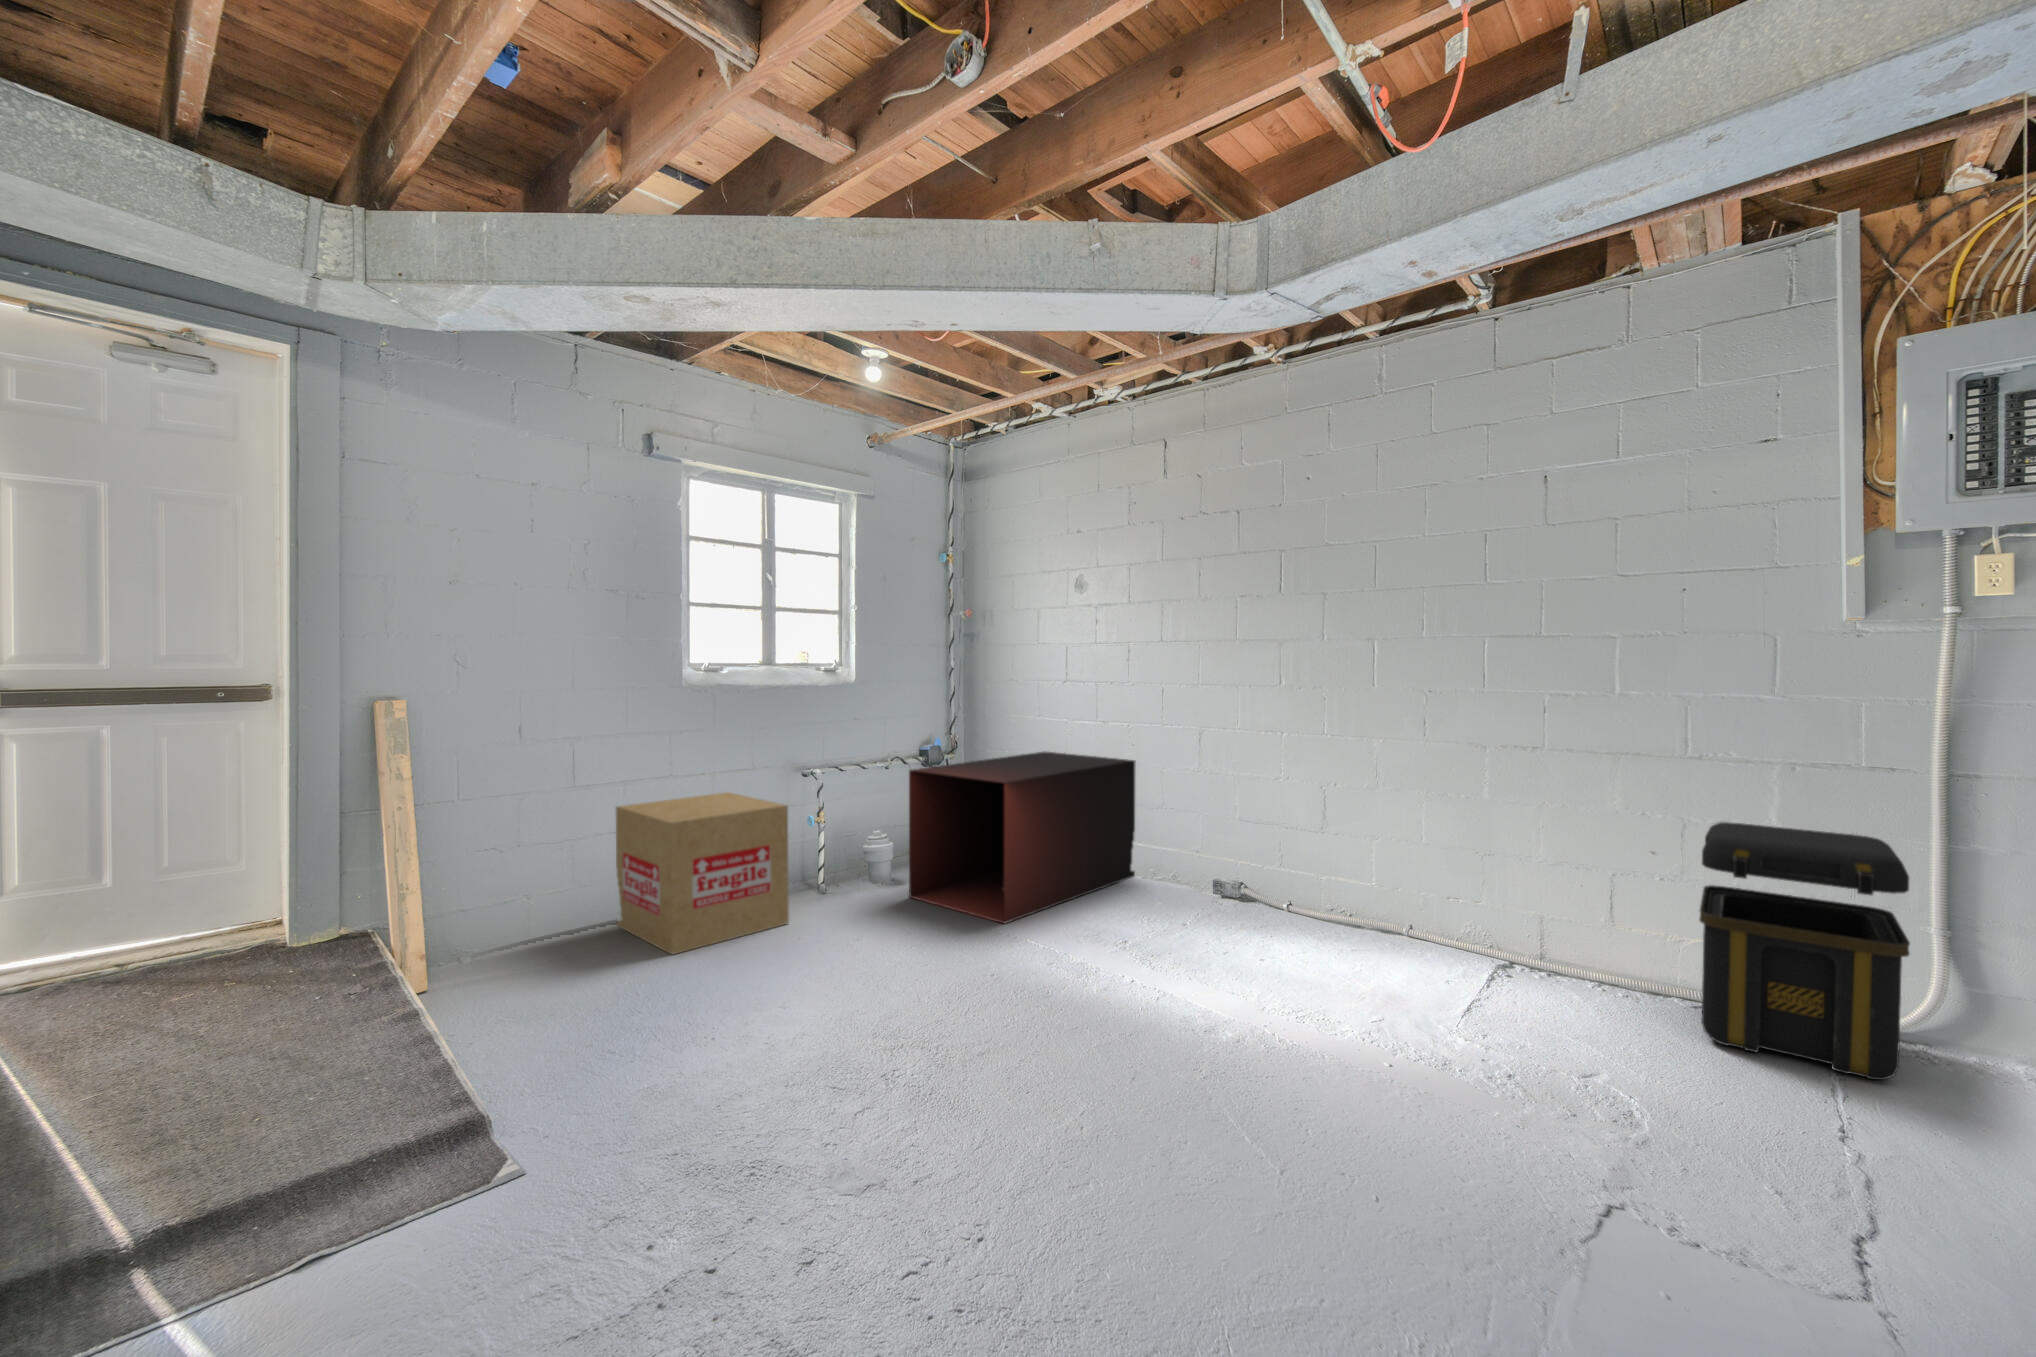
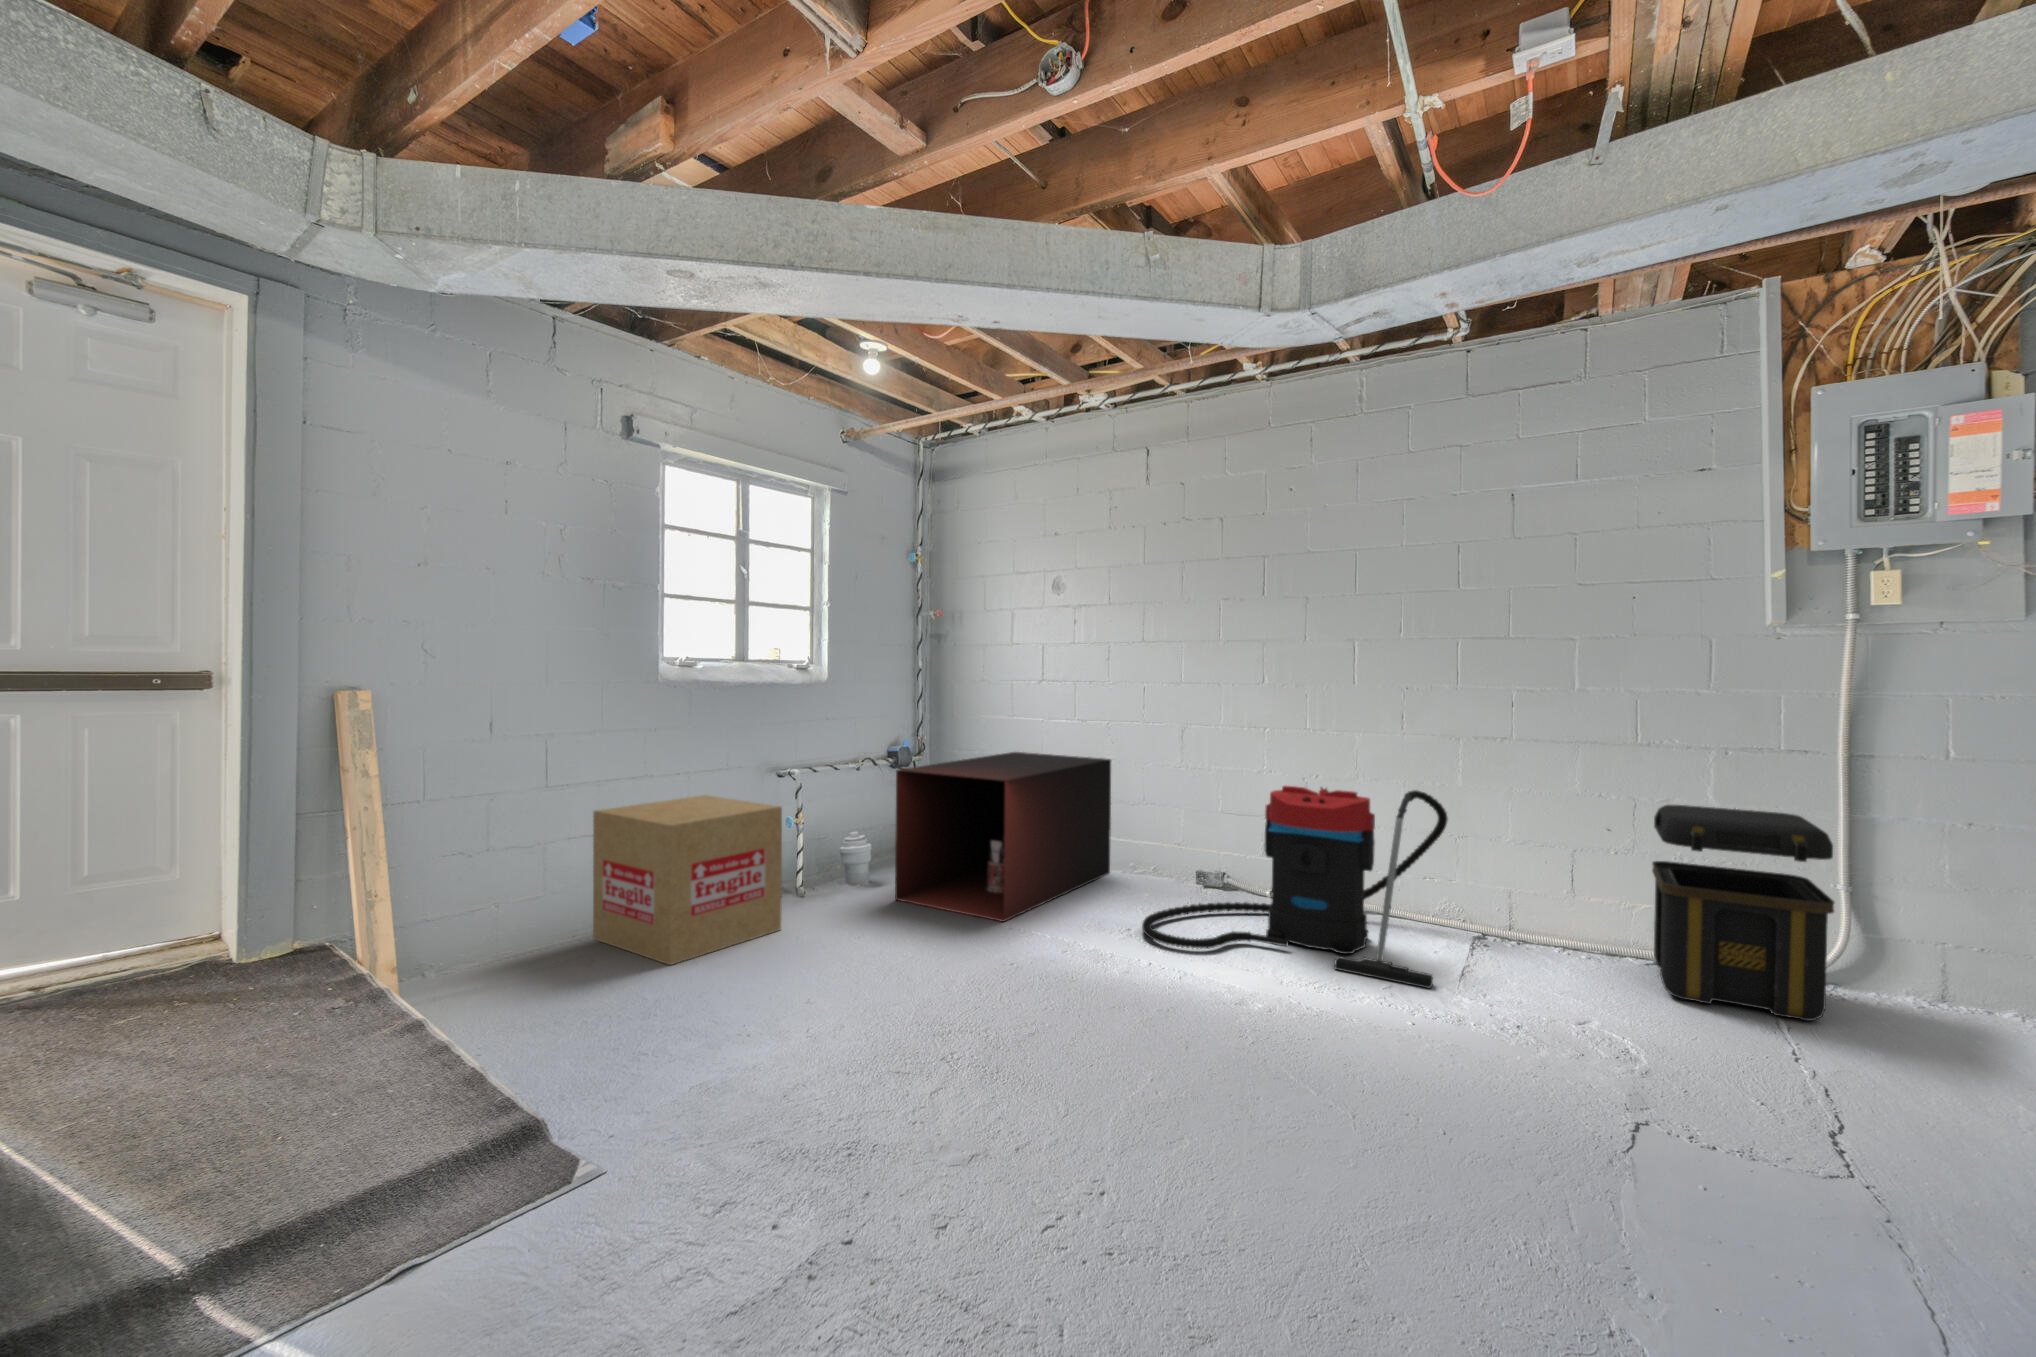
vacuum cleaner: none [1138,792,1476,1017] -> present [1142,786,1448,989]

